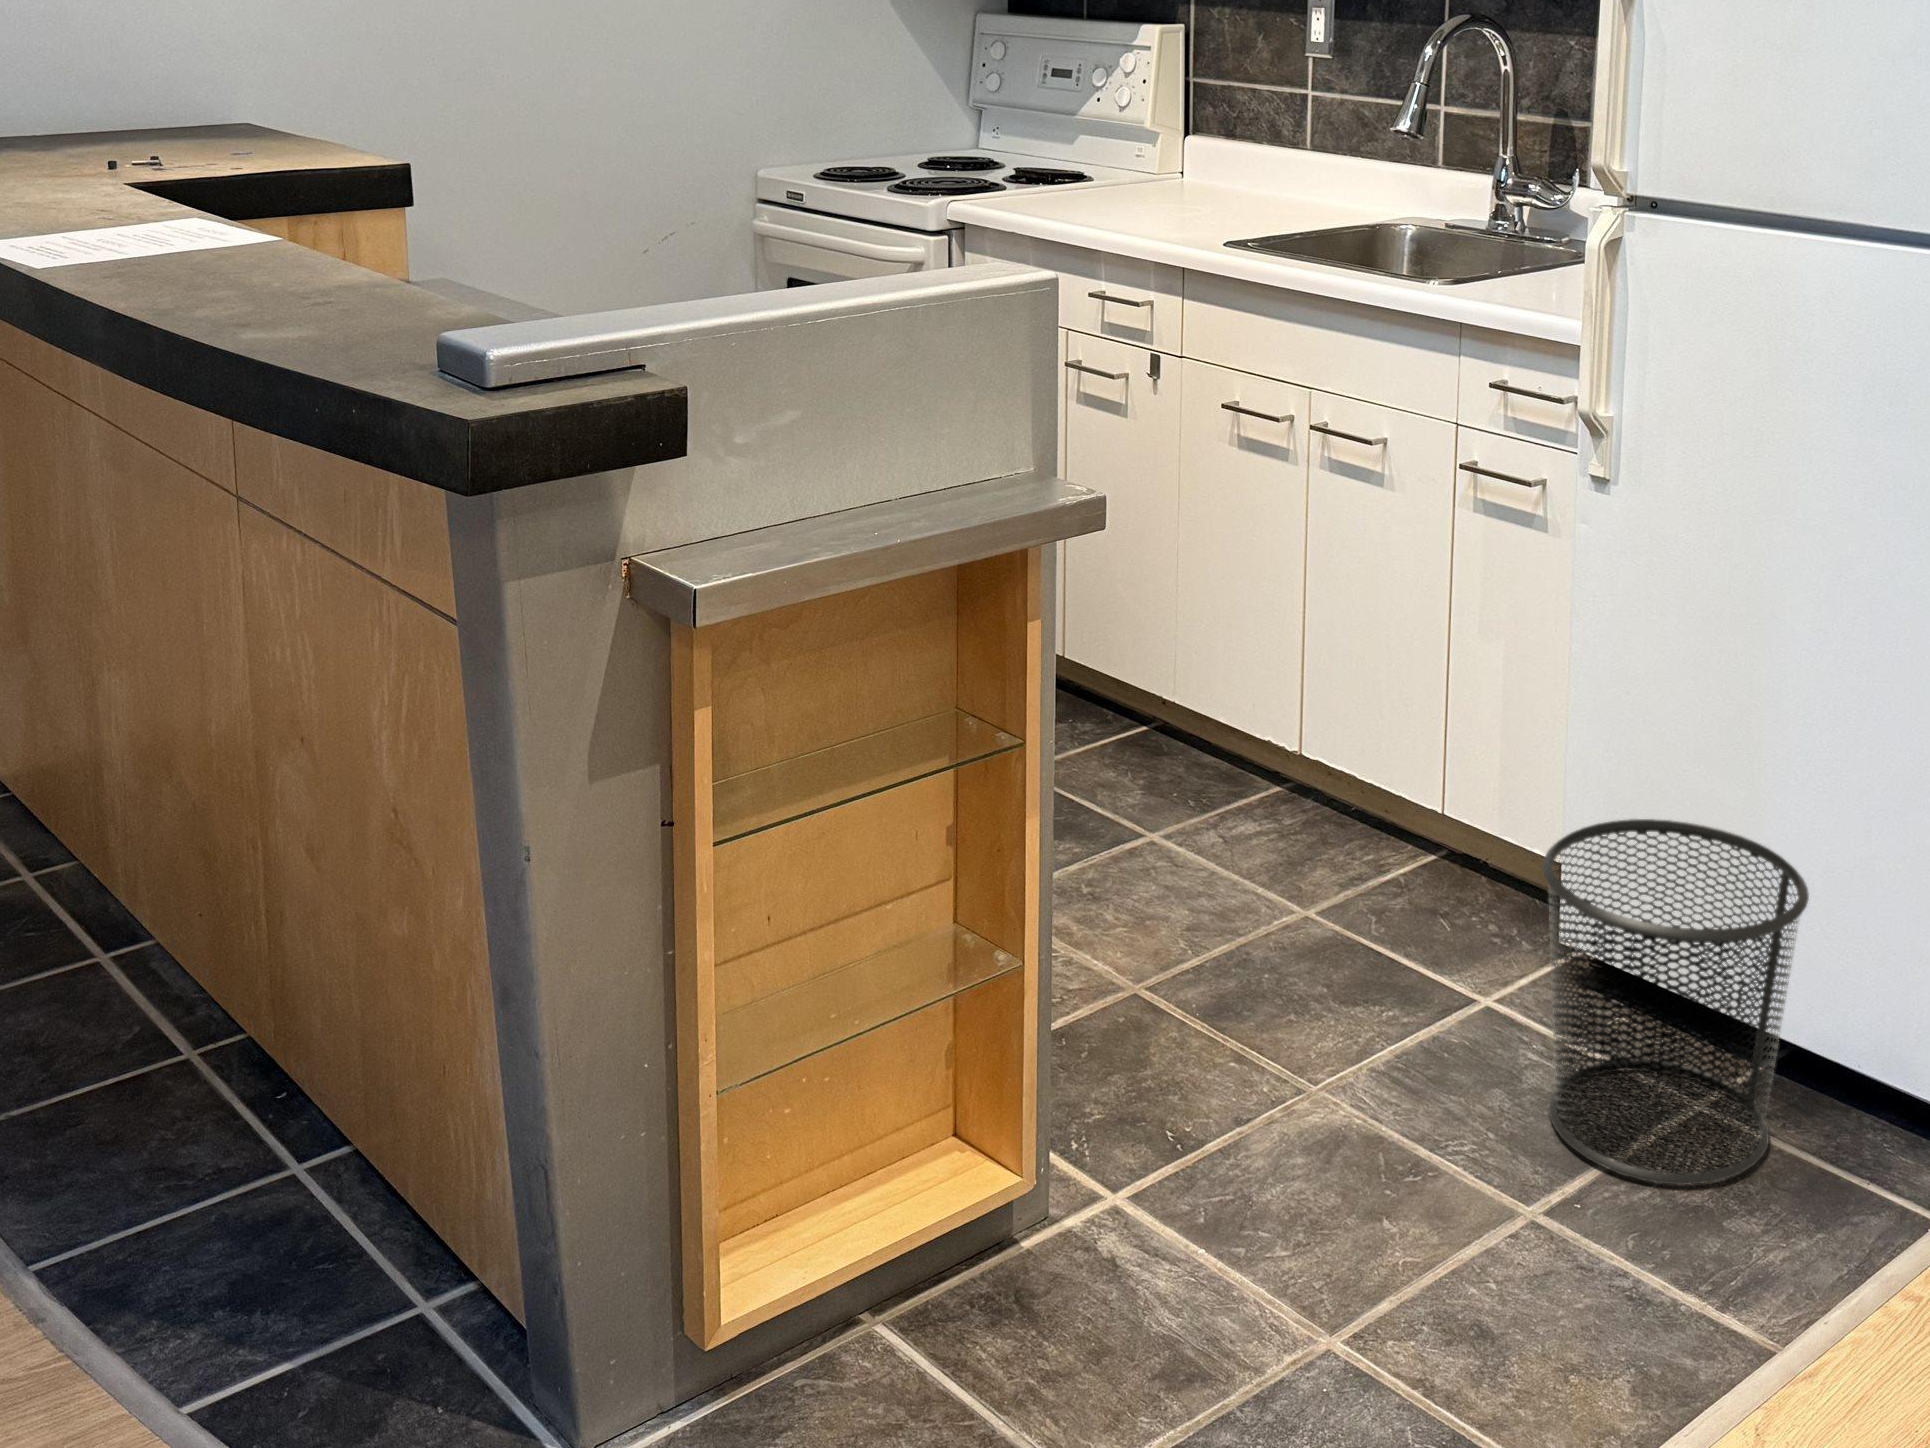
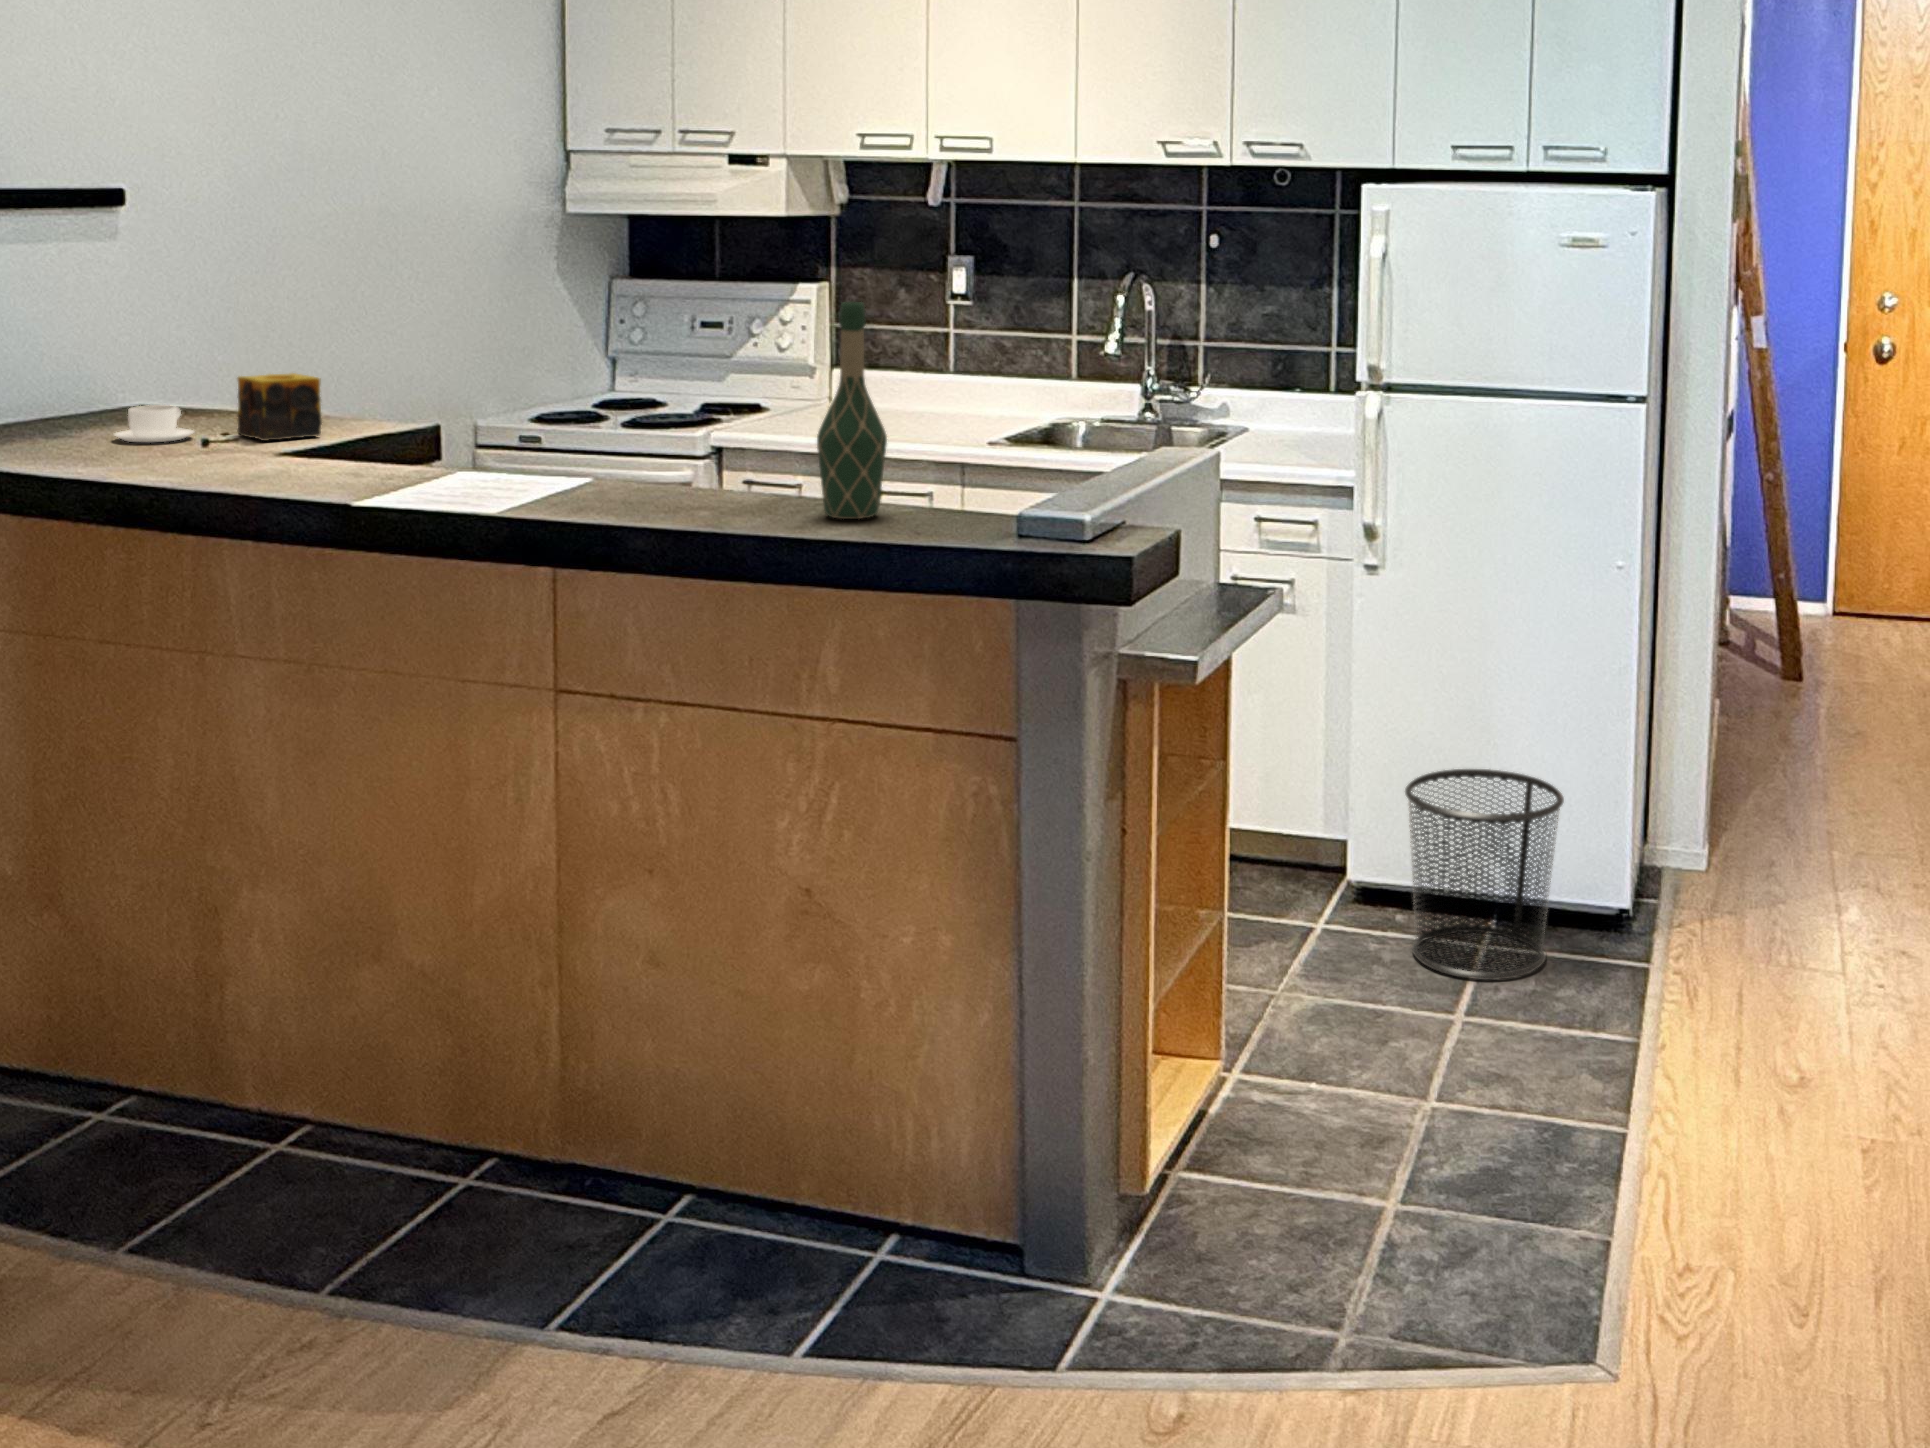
wine bottle: none [268,8,377,330] -> present [817,302,887,519]
candle: none [160,94,248,169] -> present [238,373,322,441]
coffee cup: none [46,122,138,163] -> present [114,405,194,442]

